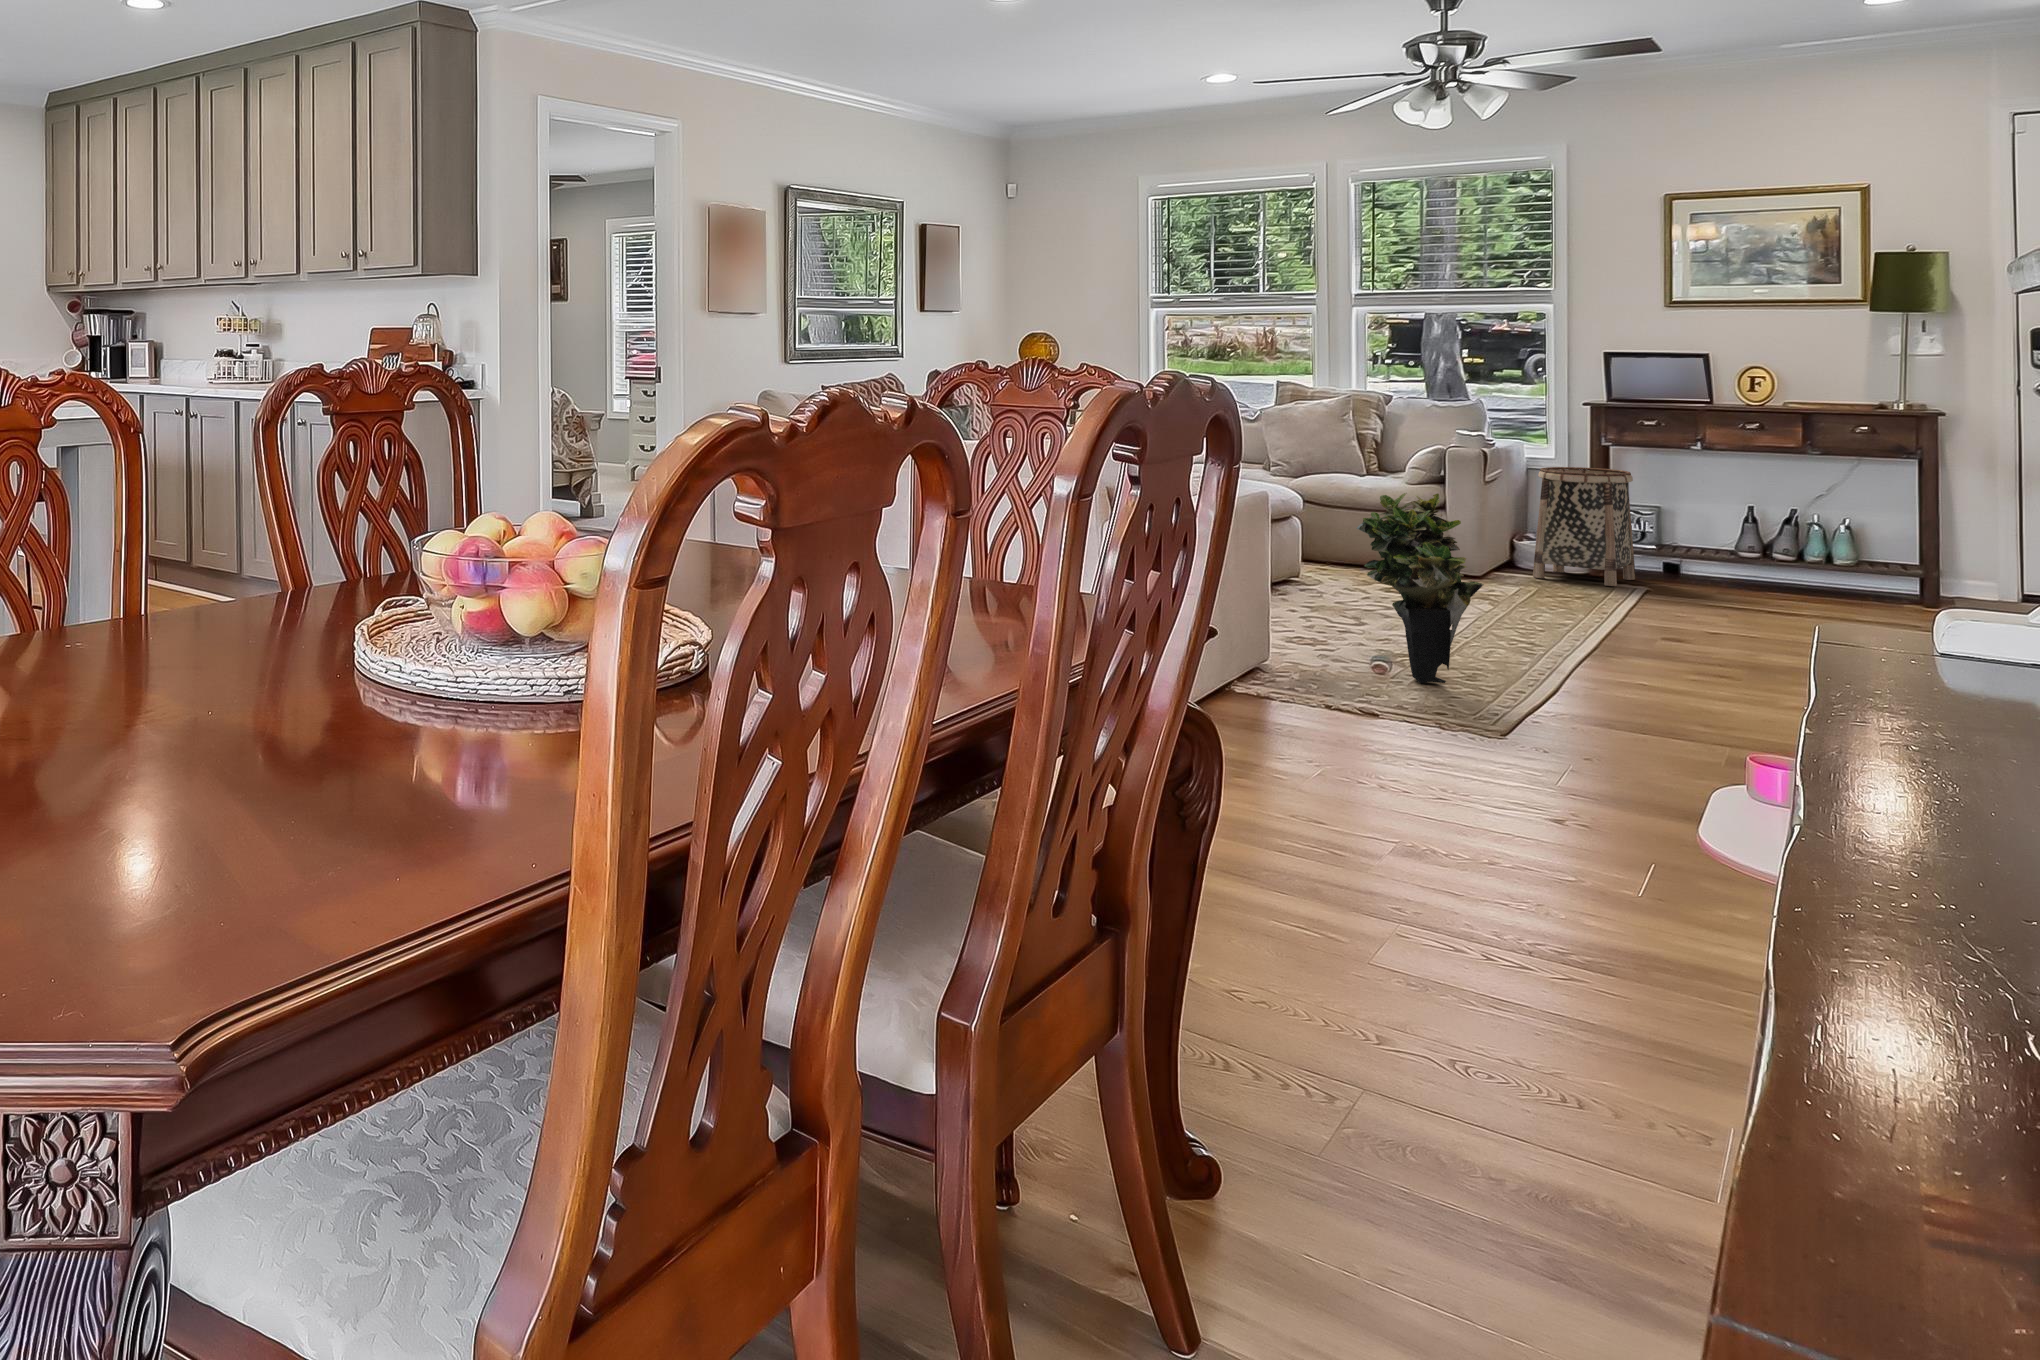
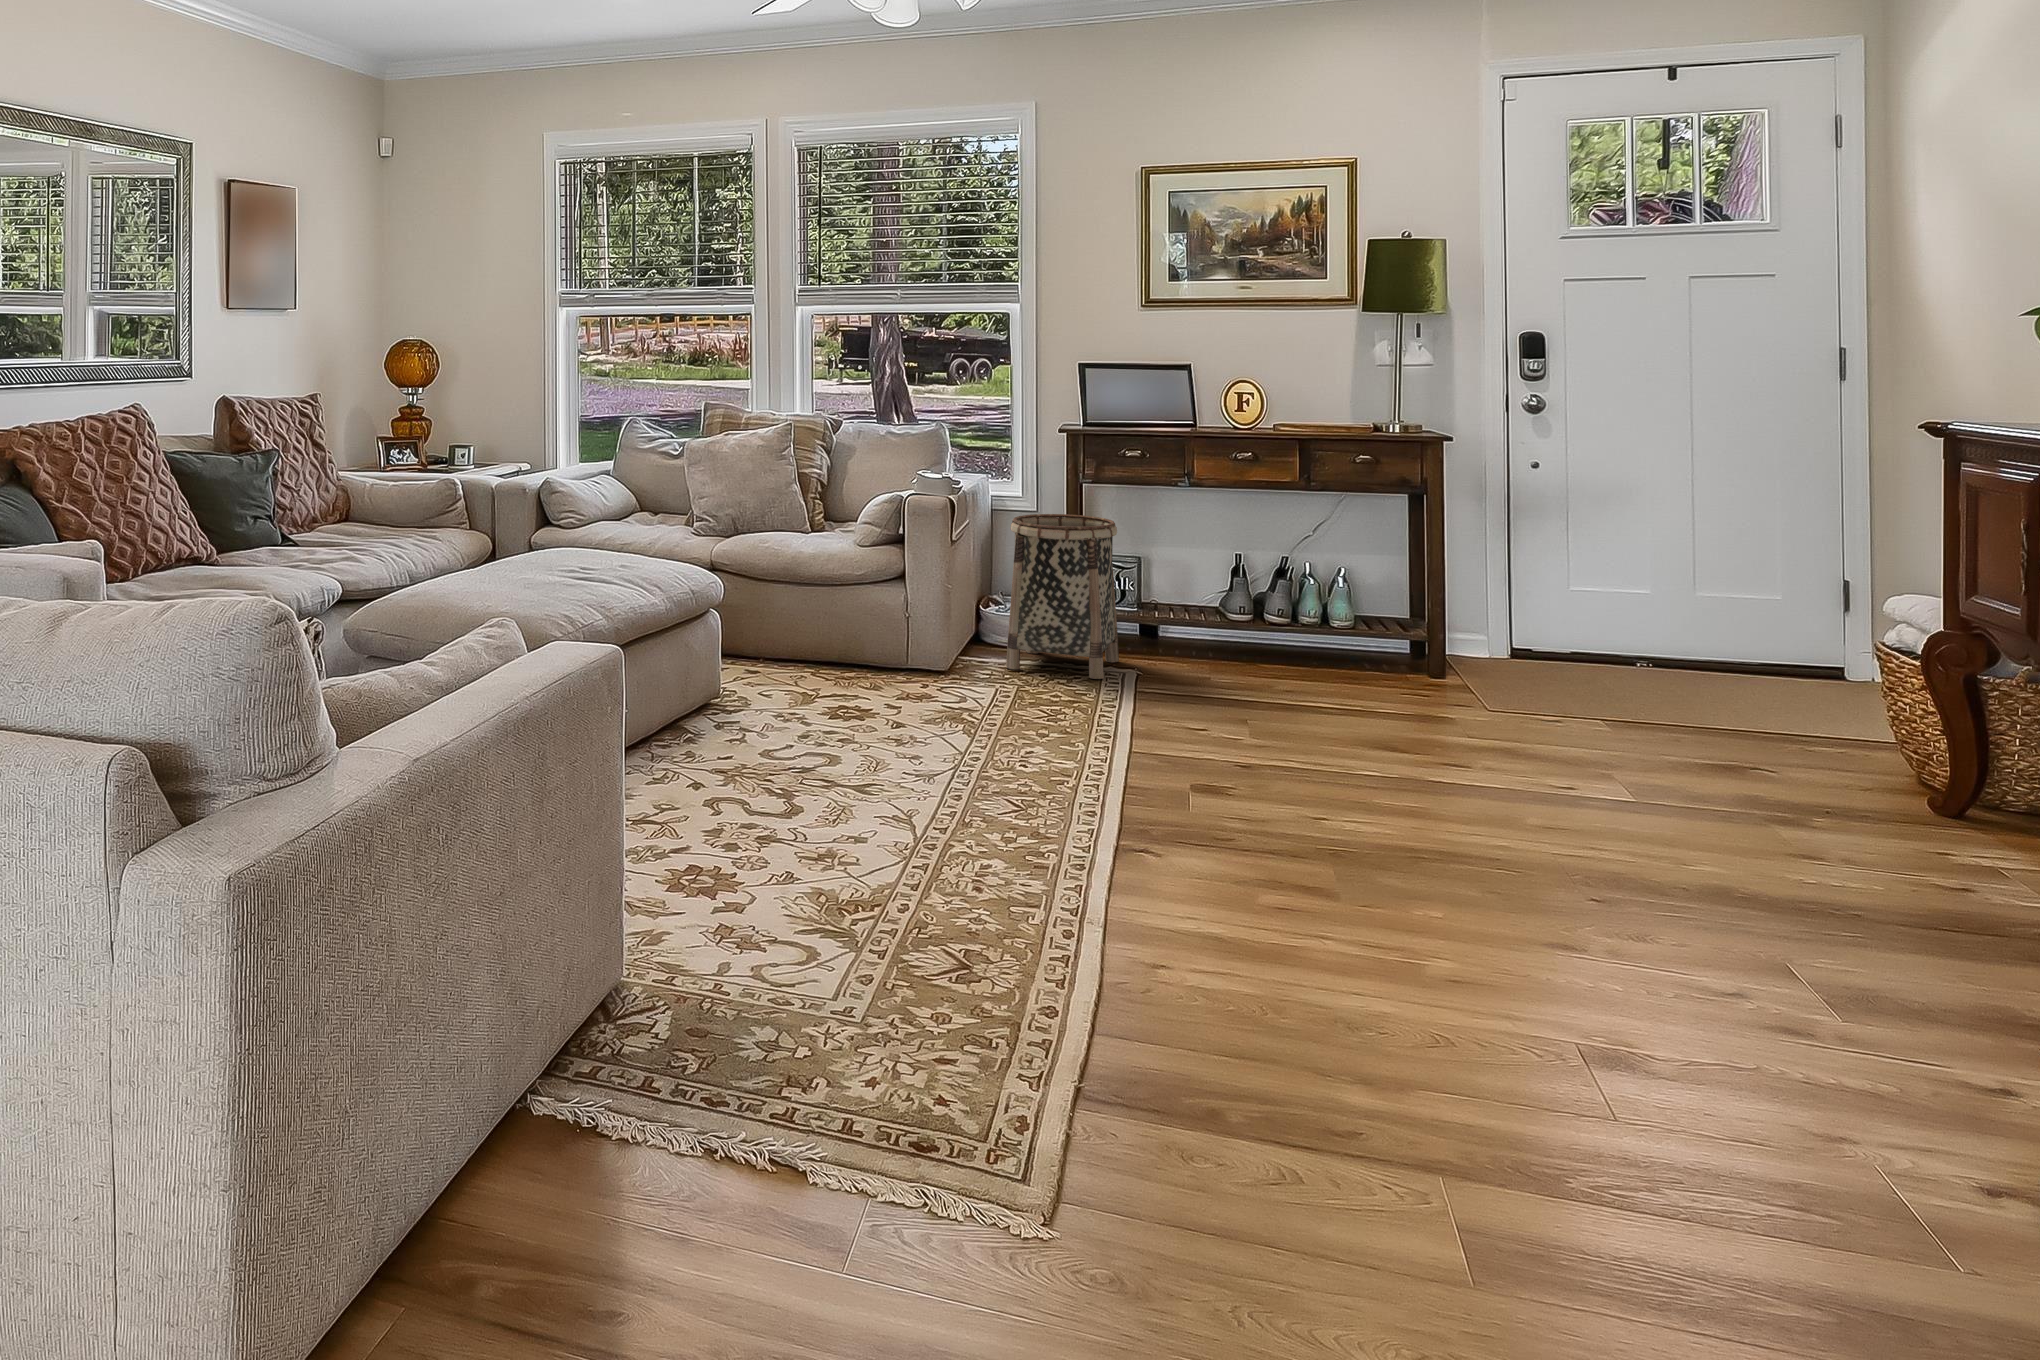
potted plant: present [1357,493,1484,683] -> none [768,646,981,1040]

